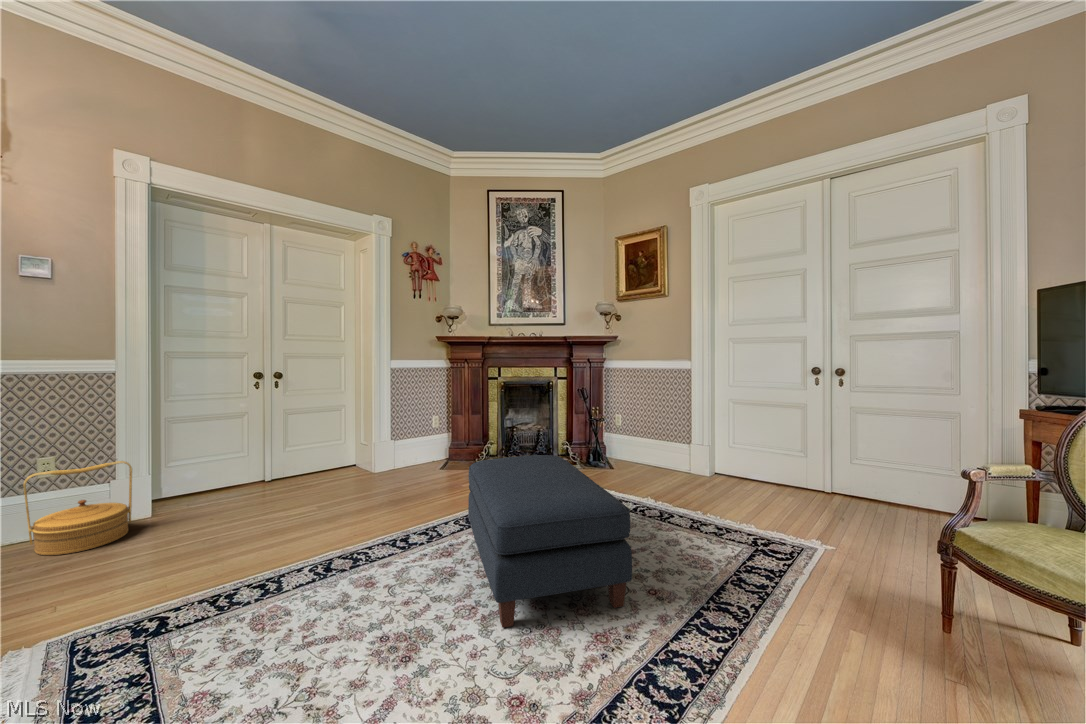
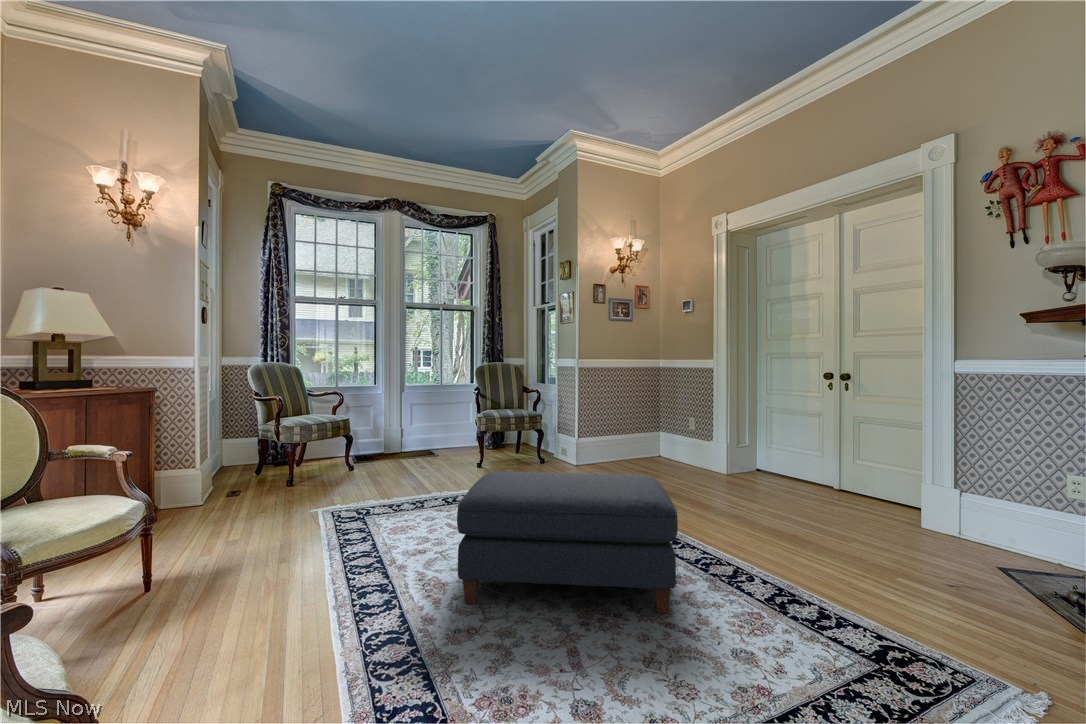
woven basket: present [23,461,132,555] -> none [659,422,701,472]

